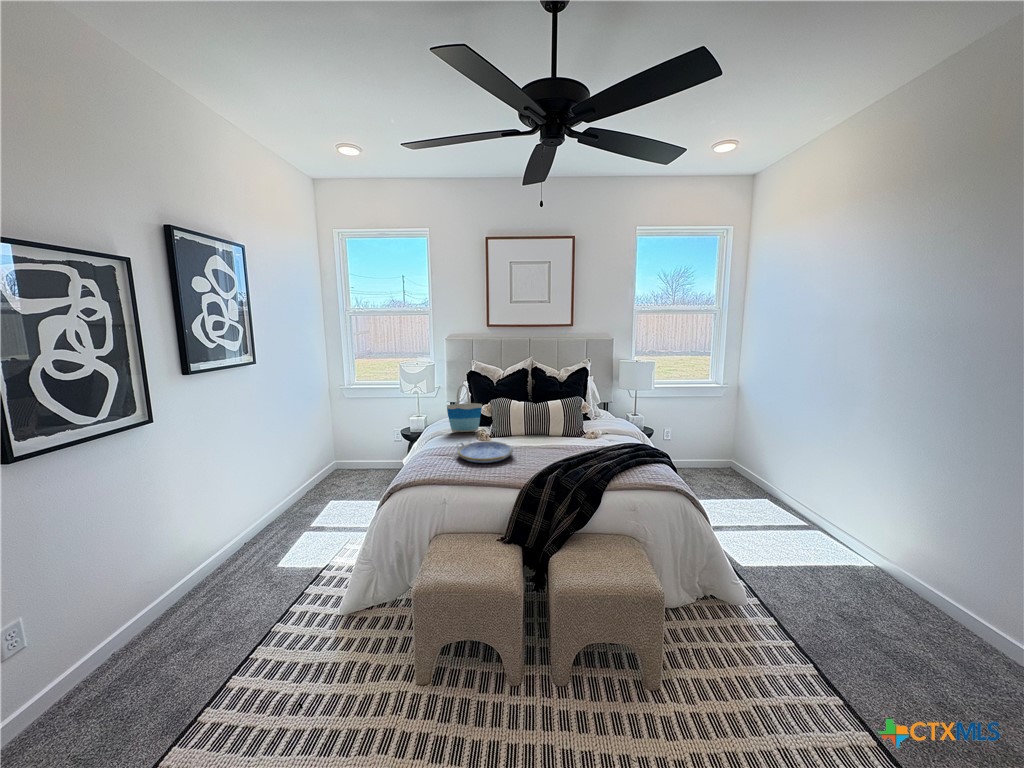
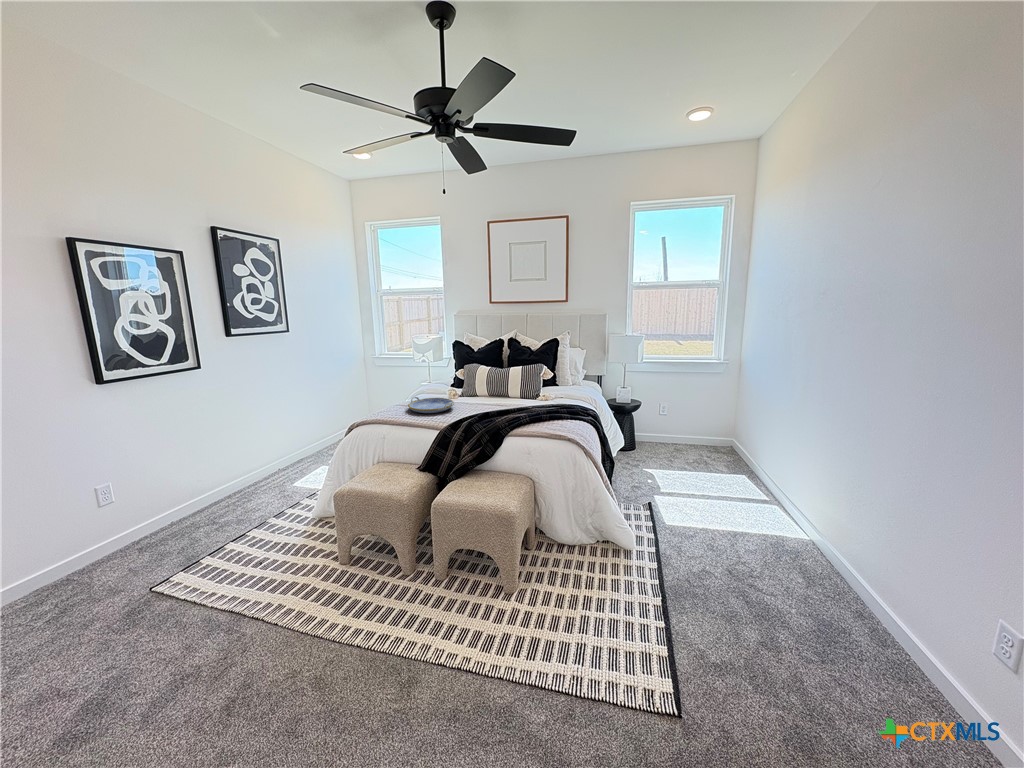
tote bag: present [447,385,482,432] -> none [426,352,455,391]

